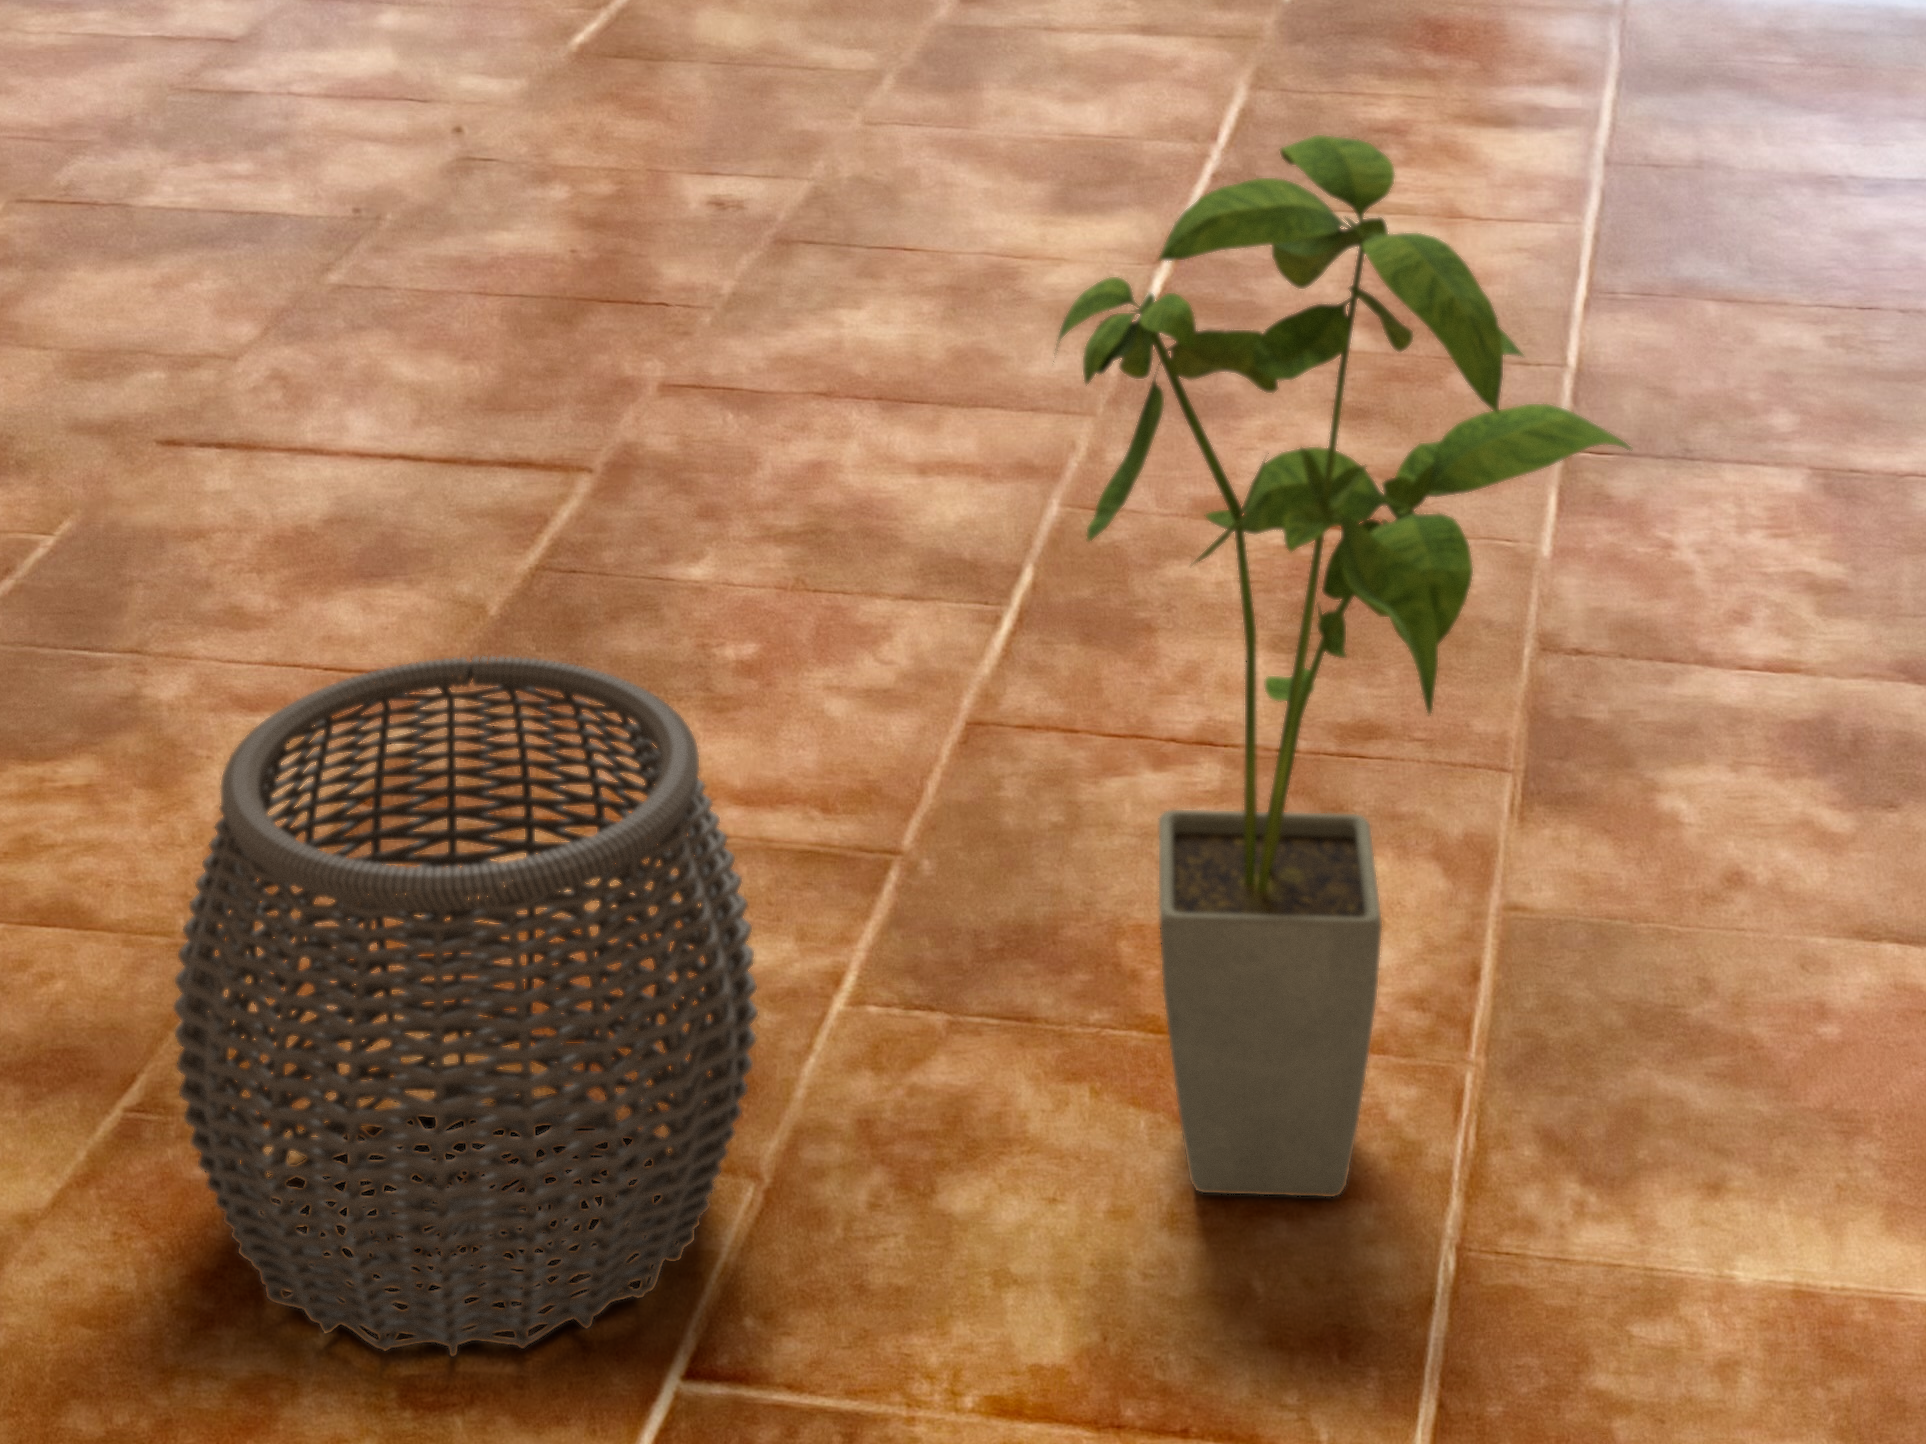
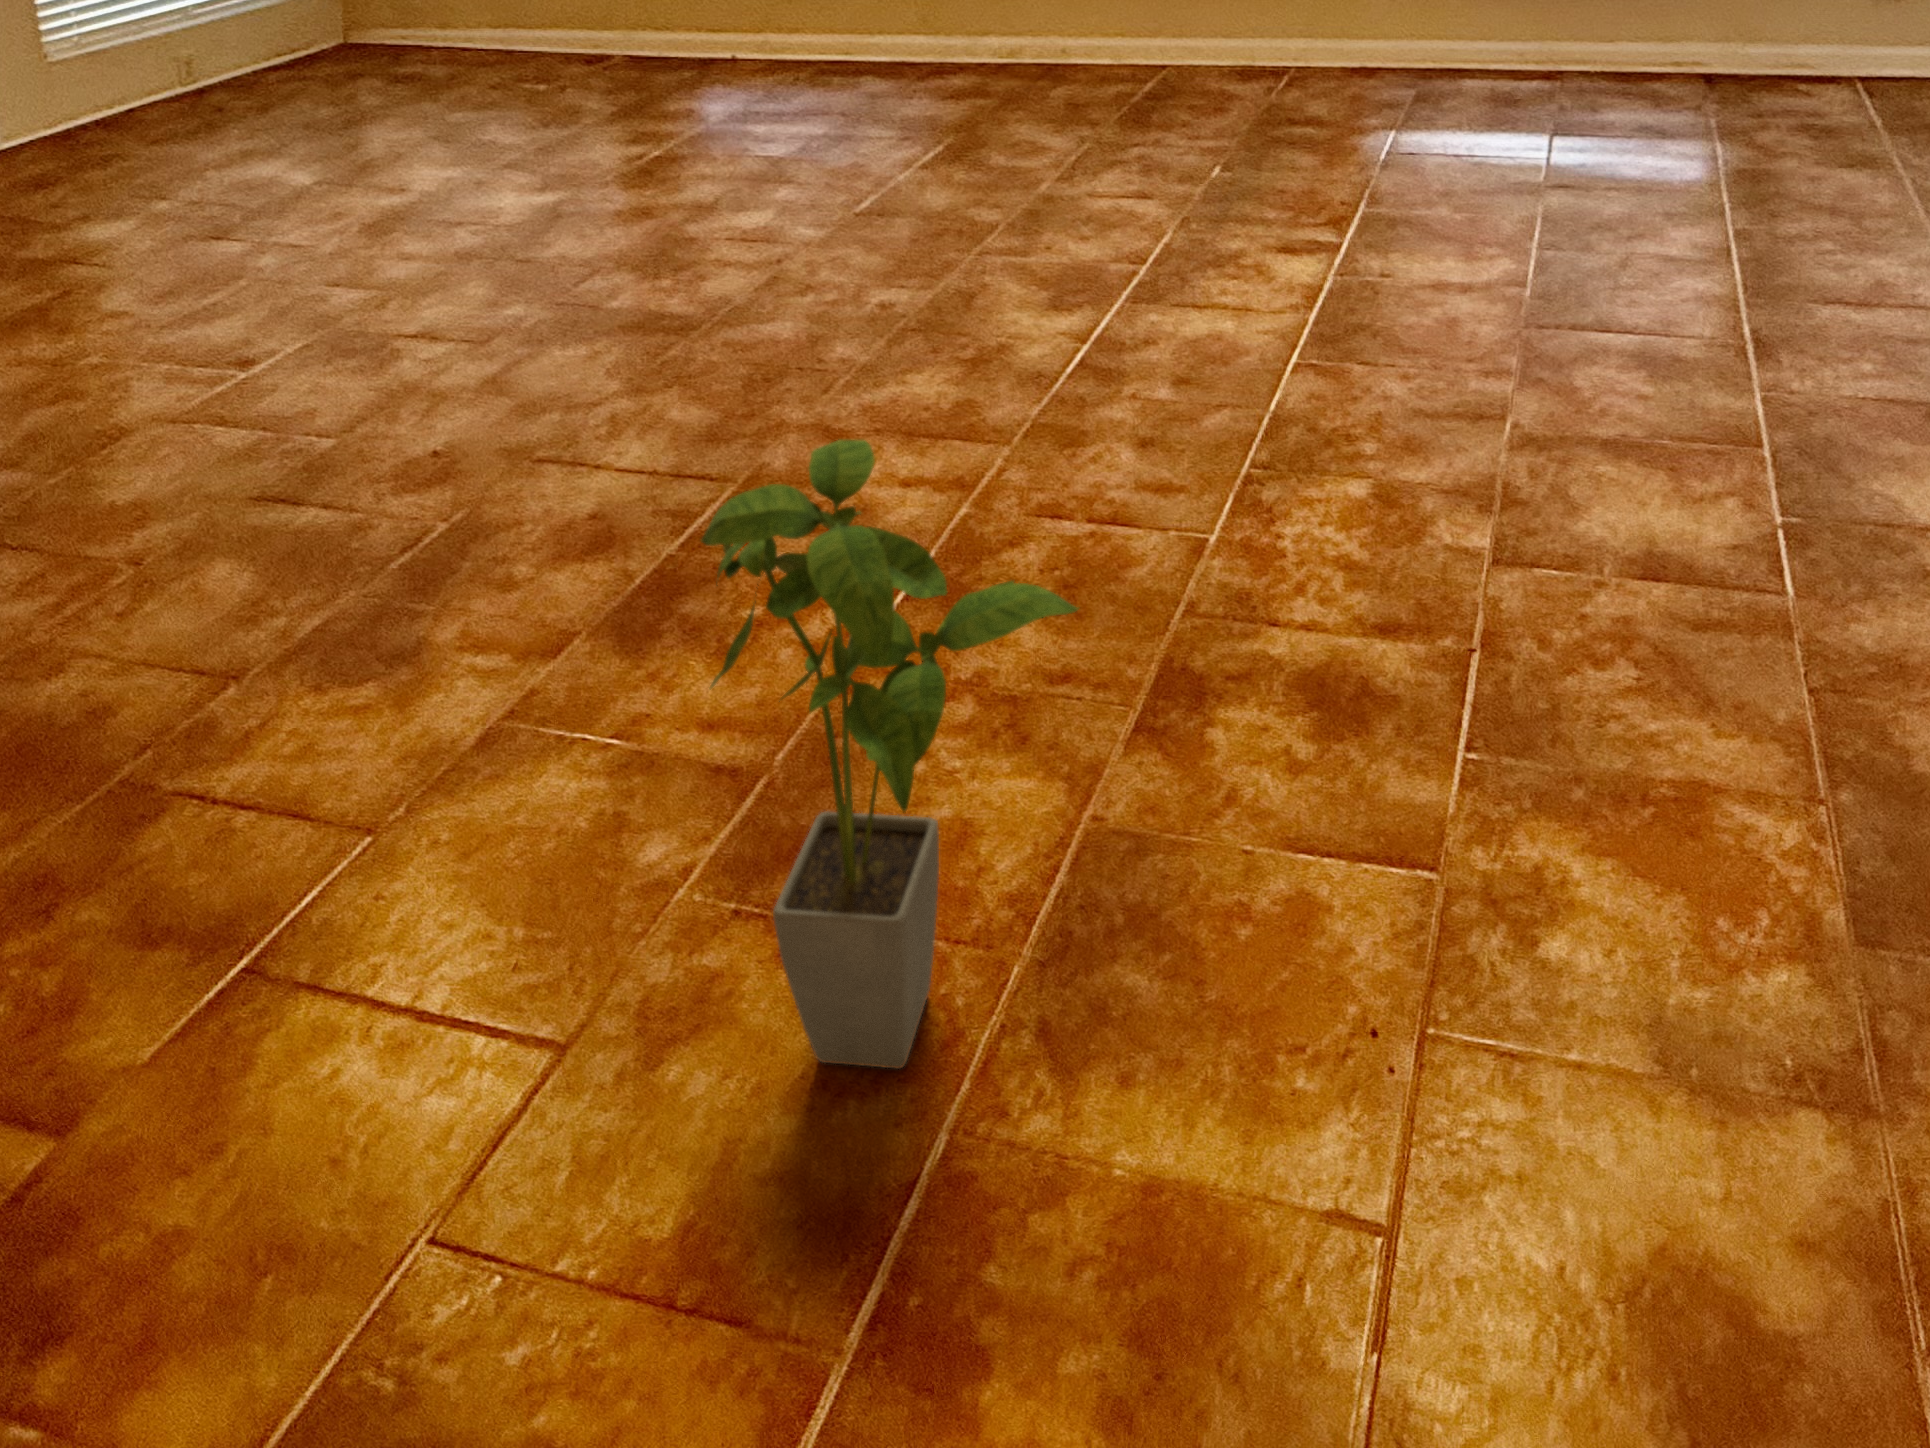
woven basket: present [174,656,758,1356] -> none [155,717,561,1206]

